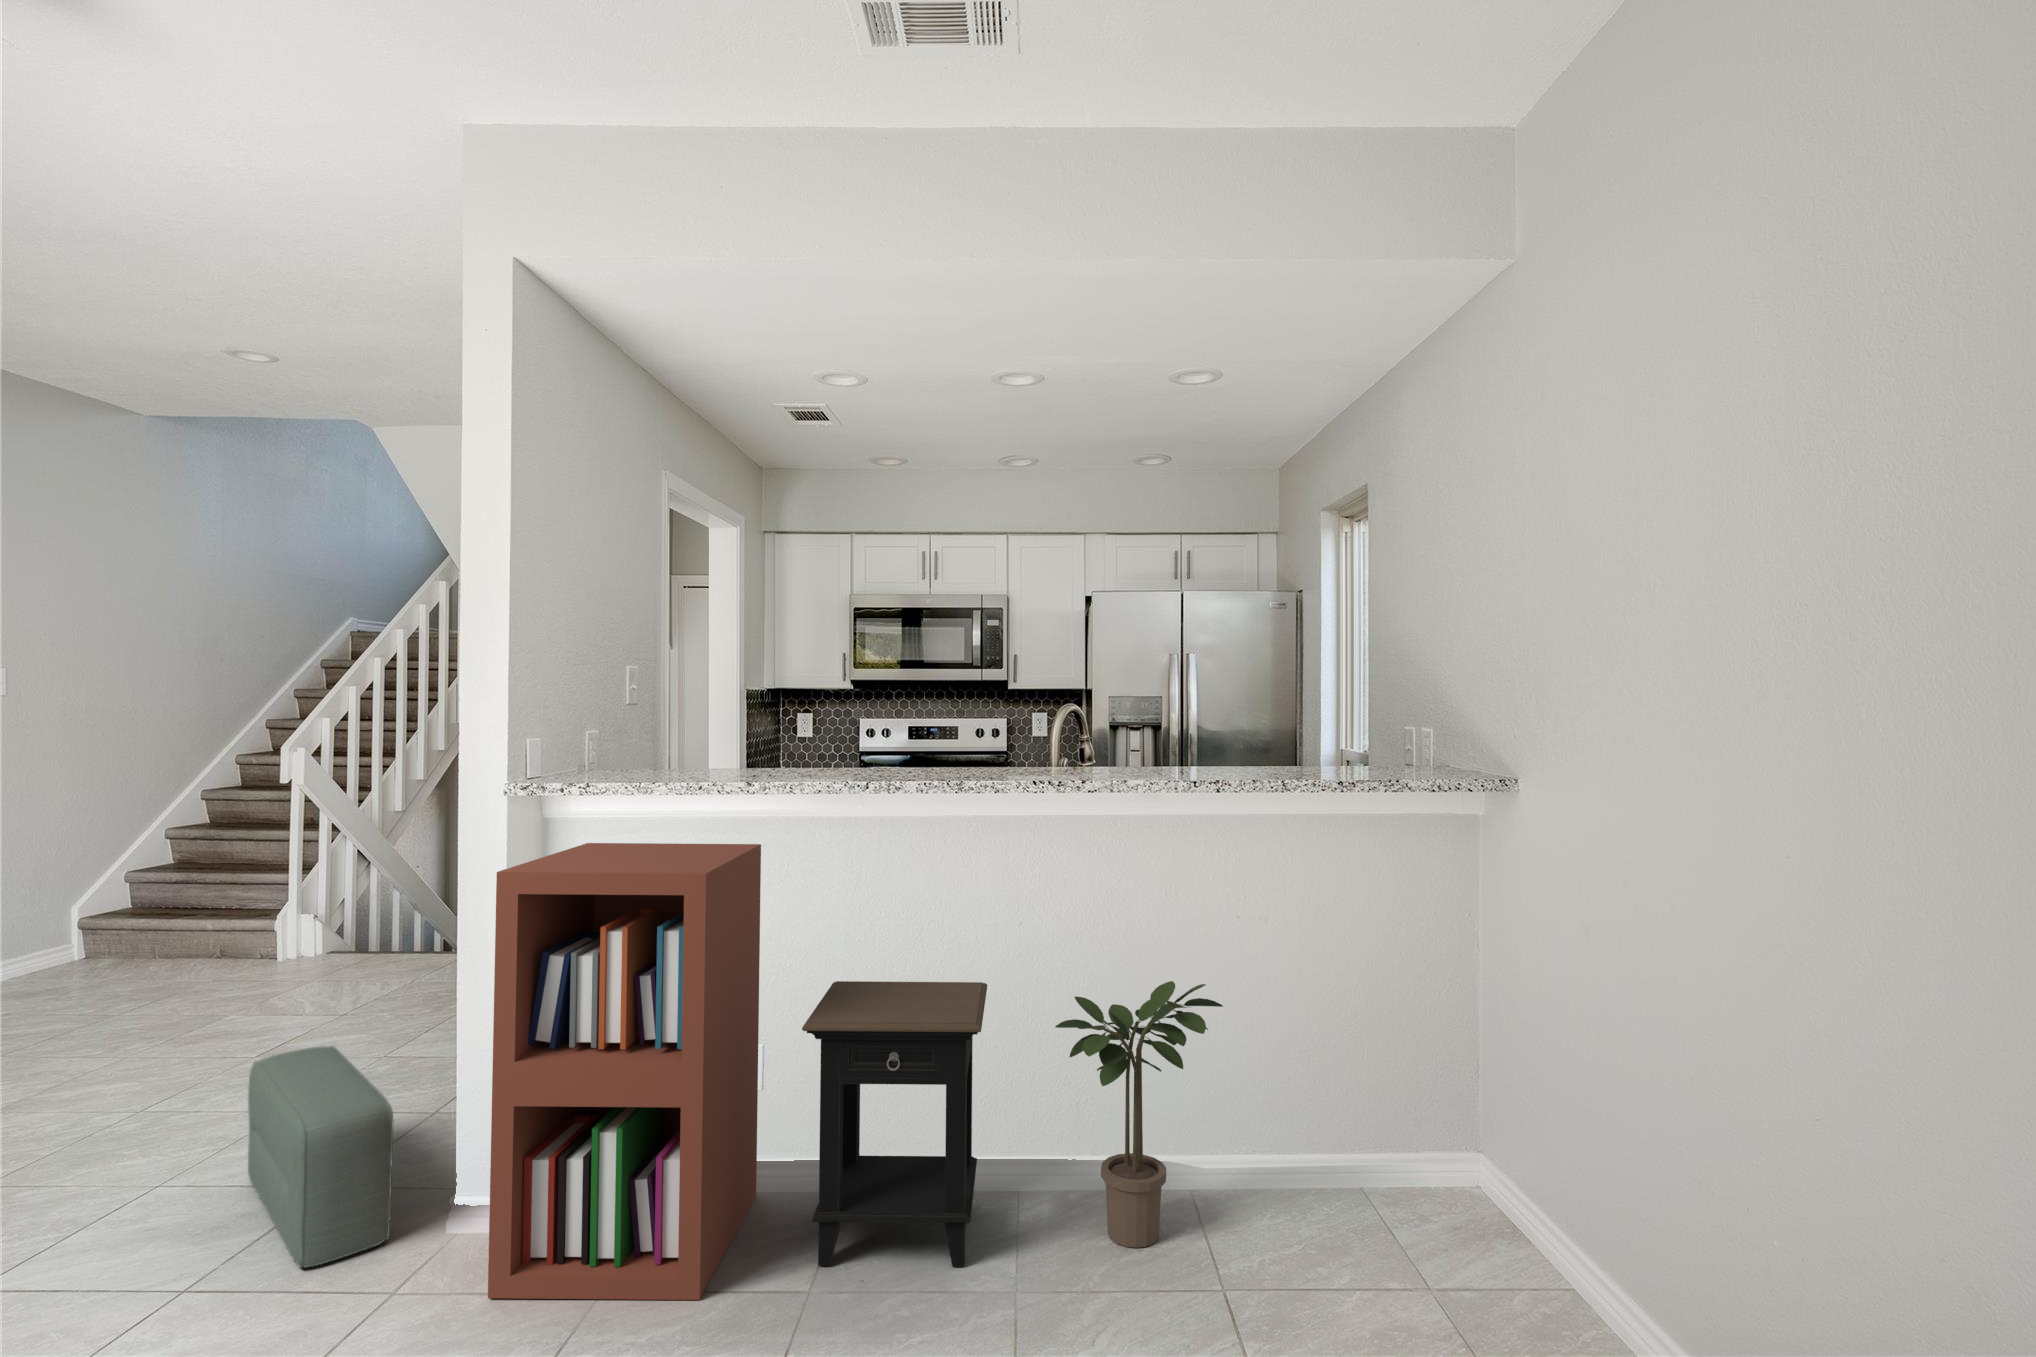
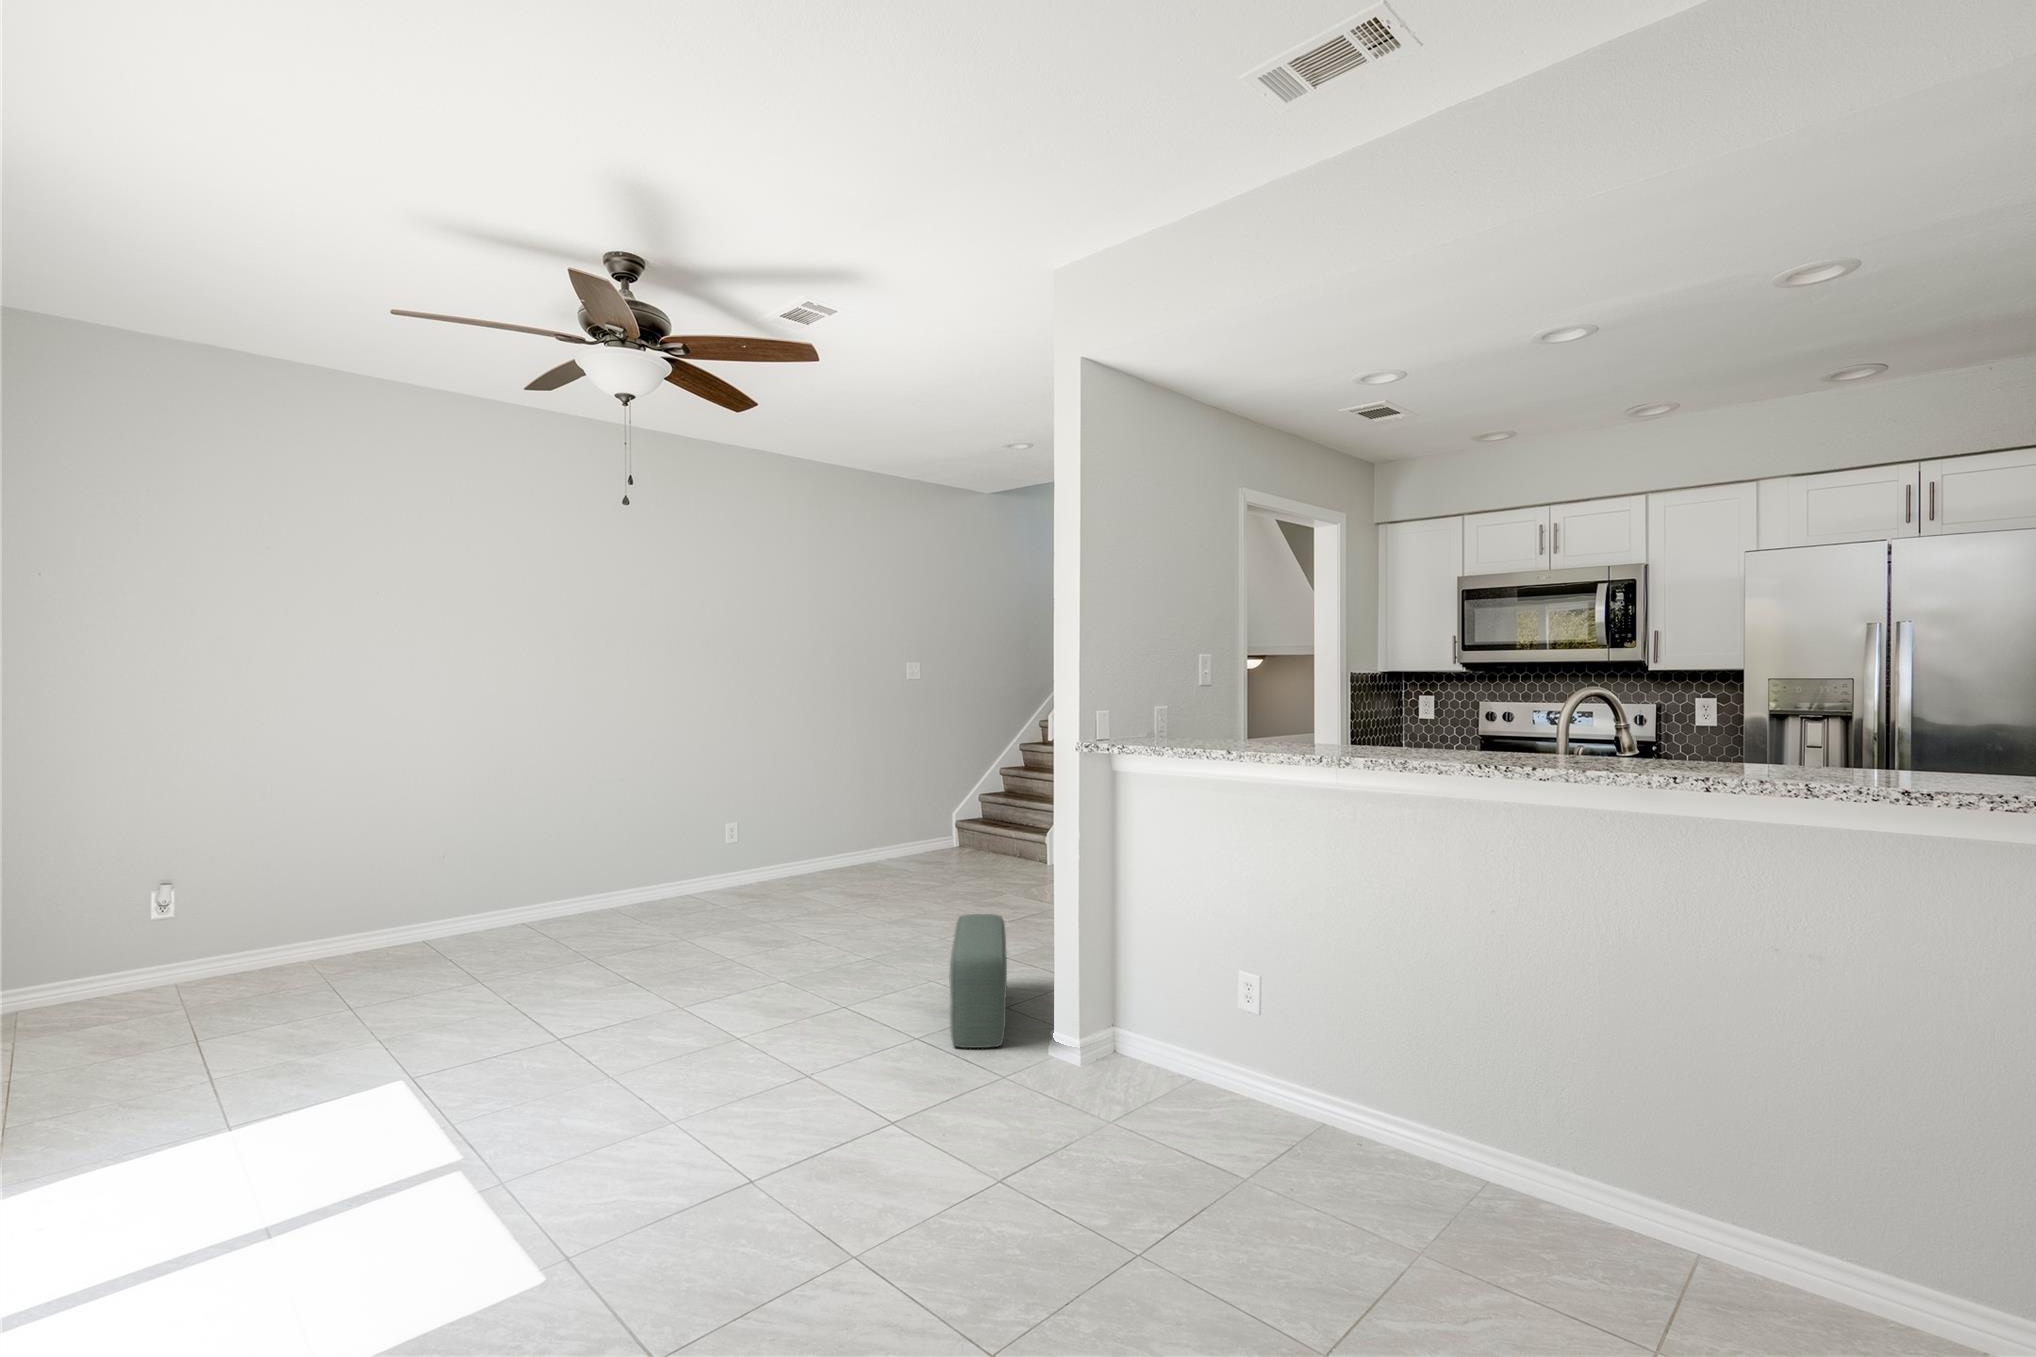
bookshelf: present [488,843,761,1300] -> none [1030,792,1238,1147]
side table: present [802,981,987,1267] -> none [1227,930,1430,1206]
potted plant: present [1055,981,1223,1248] -> none [1467,985,1675,1264]

